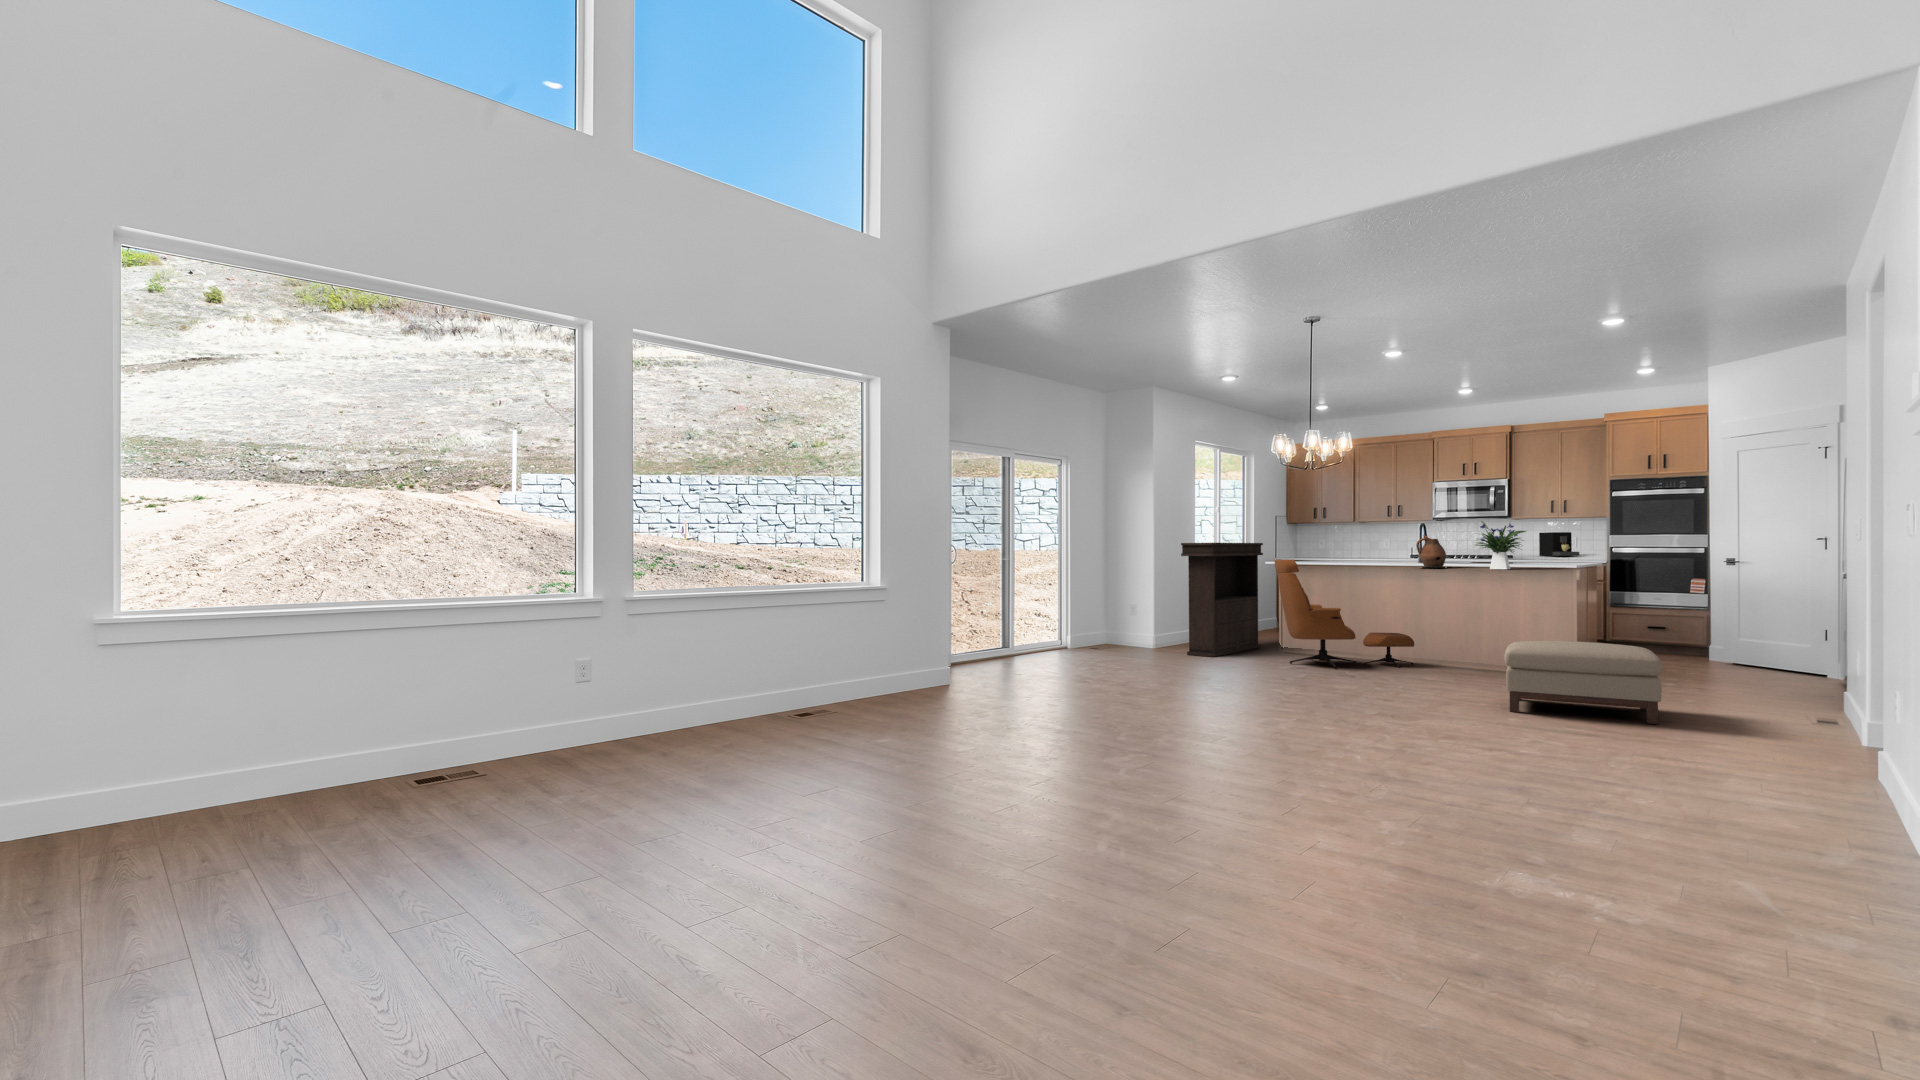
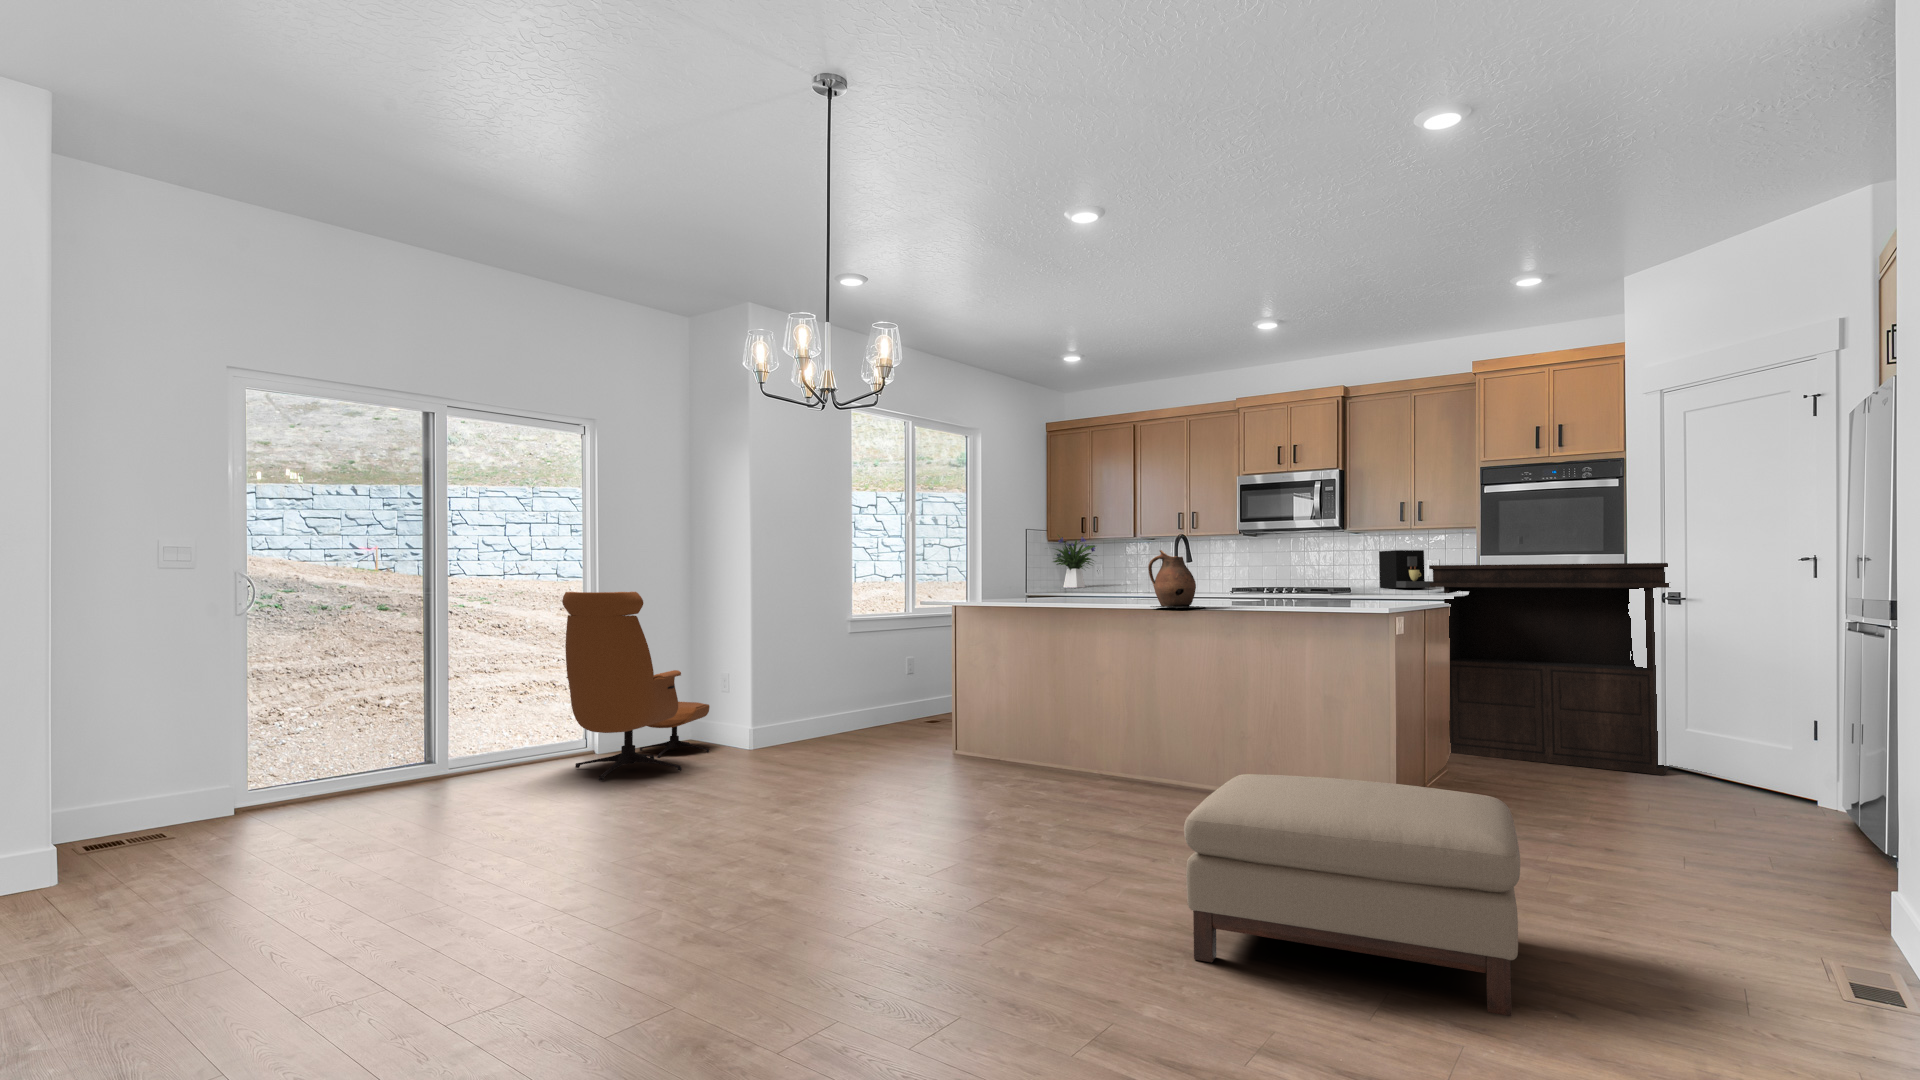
flower arrangement: present [1476,521,1526,569] -> present [1053,535,1096,588]
console table: present [1181,543,1263,657] -> present [1429,563,1670,775]
lounge chair: present [1275,559,1414,668] -> present [562,592,710,780]

